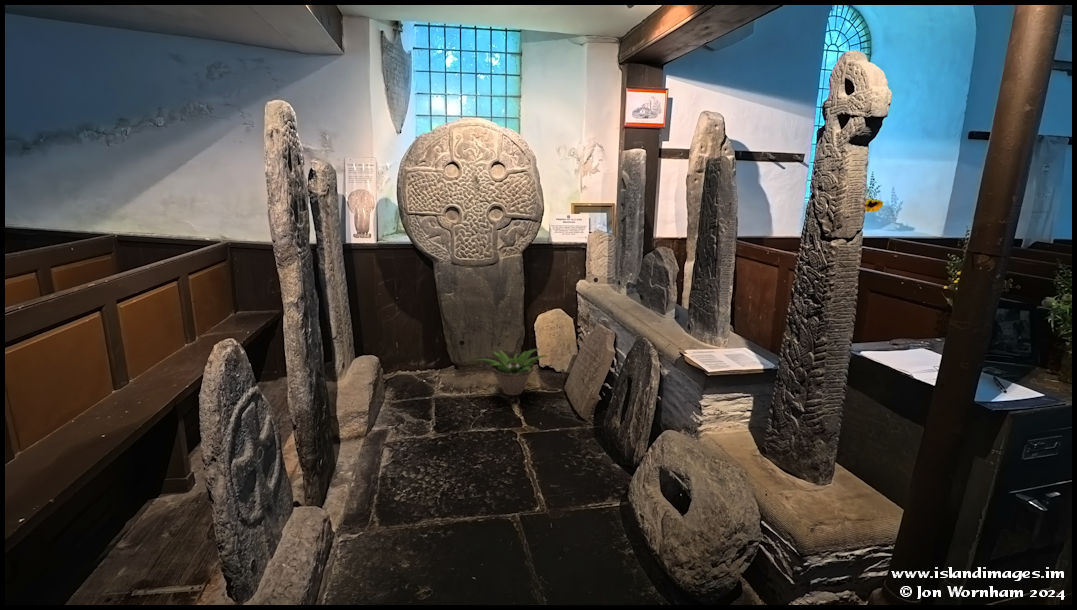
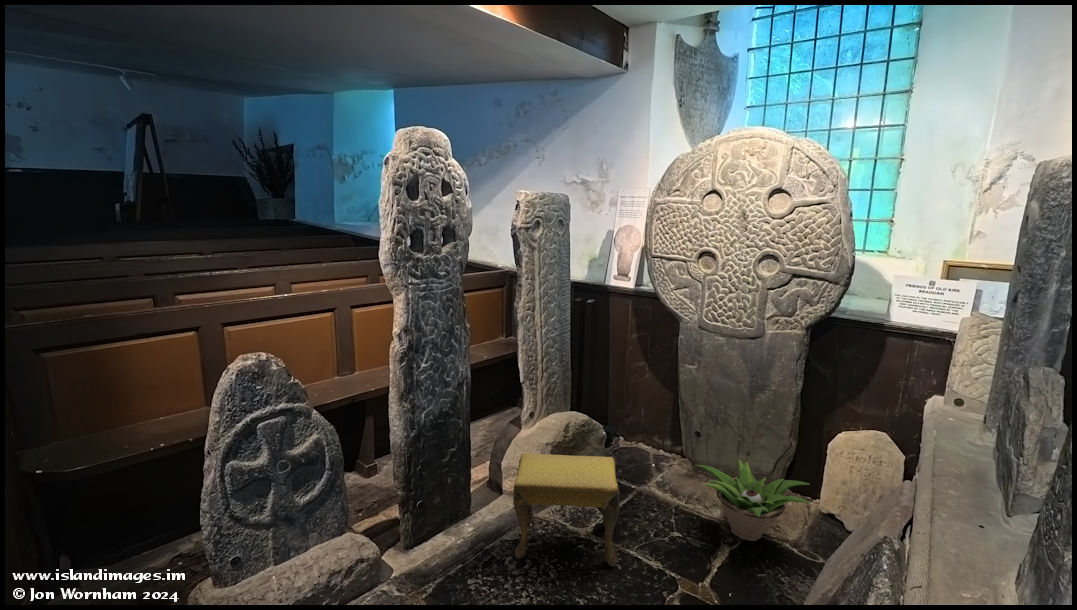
footstool: none [366,366,461,460] -> present [513,453,620,567]

